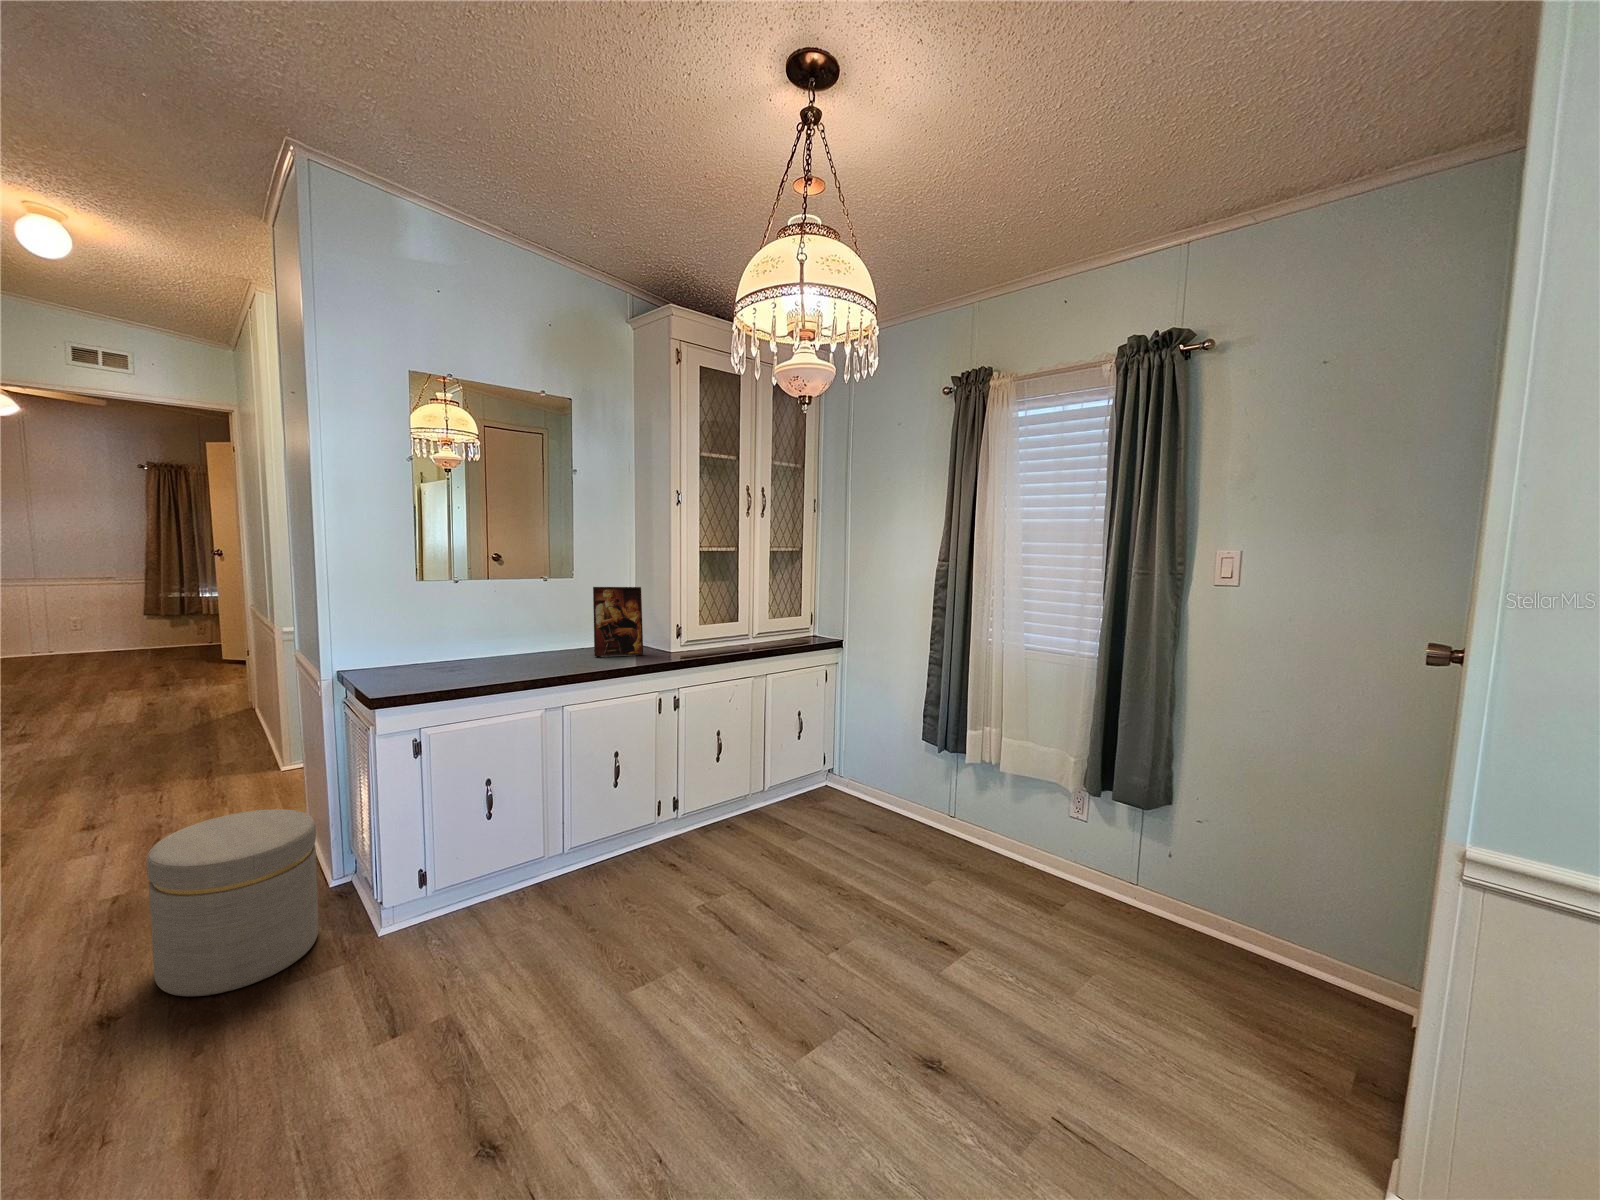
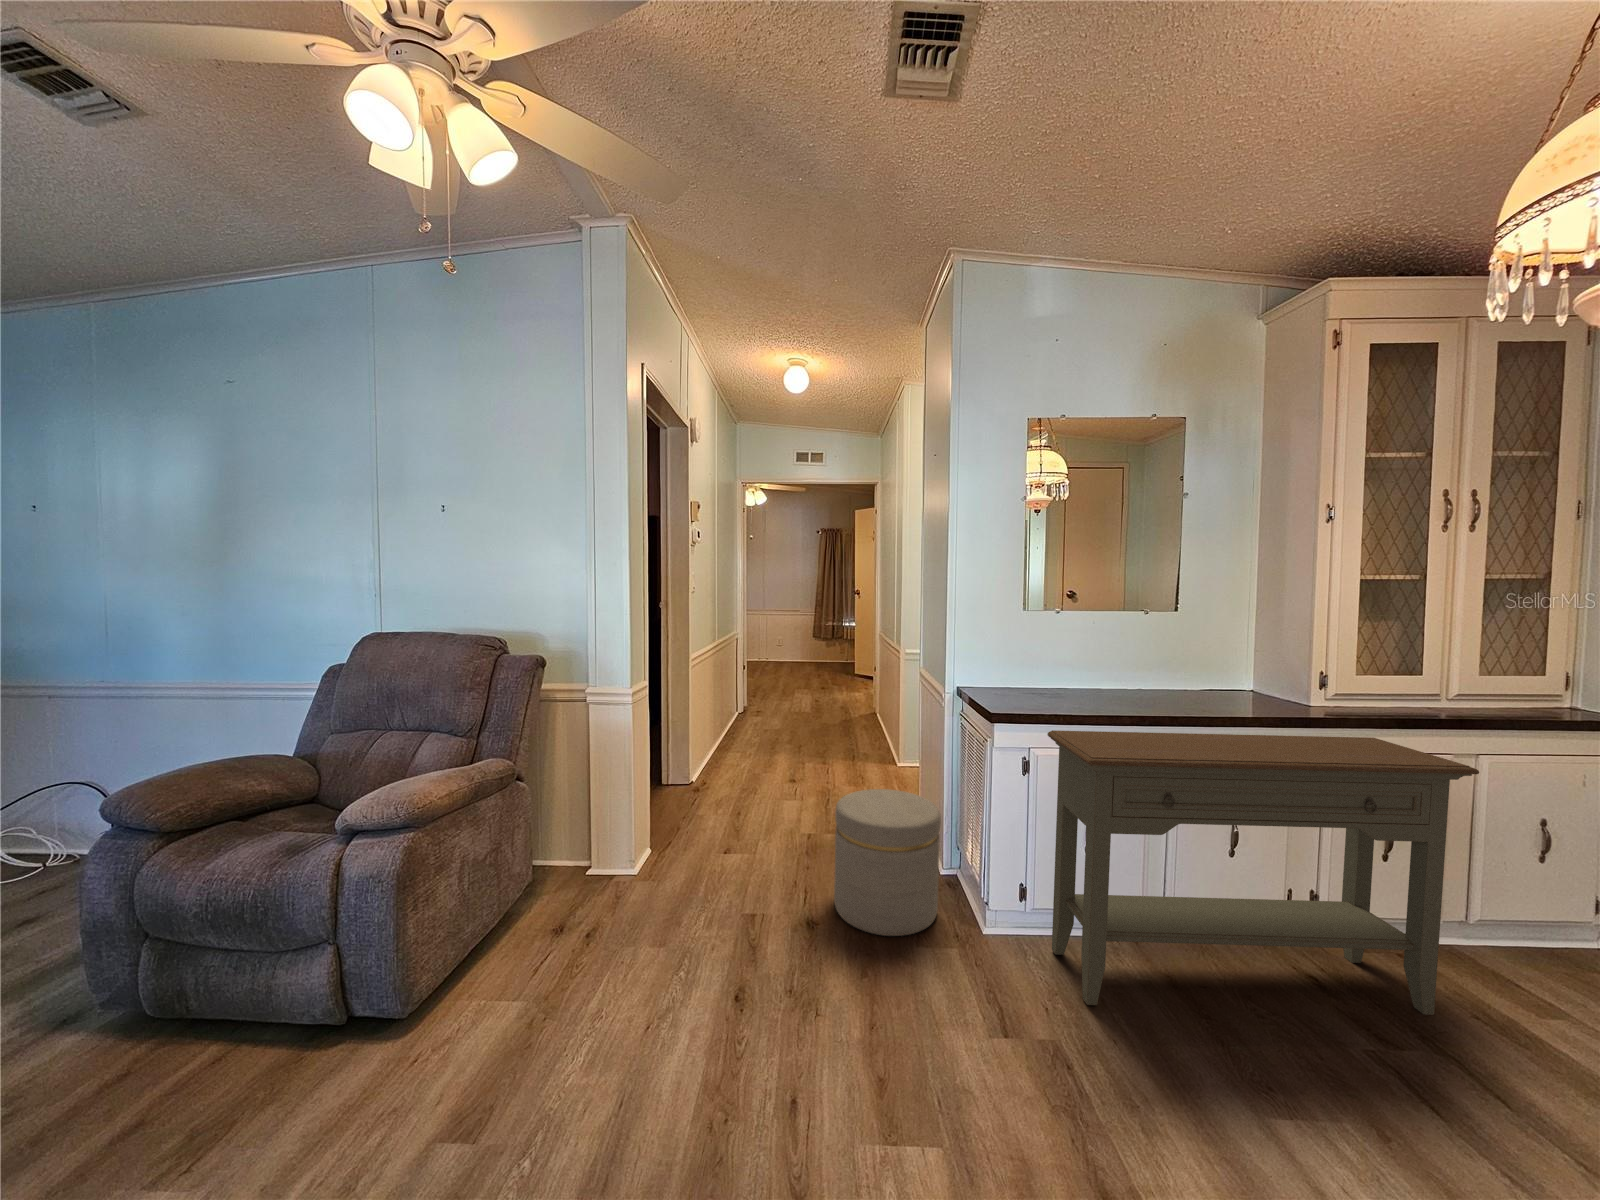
picture frame: present [593,587,643,656] -> none [1201,621,1271,704]
console table: none [436,672,754,962] -> present [1047,730,1479,1015]

